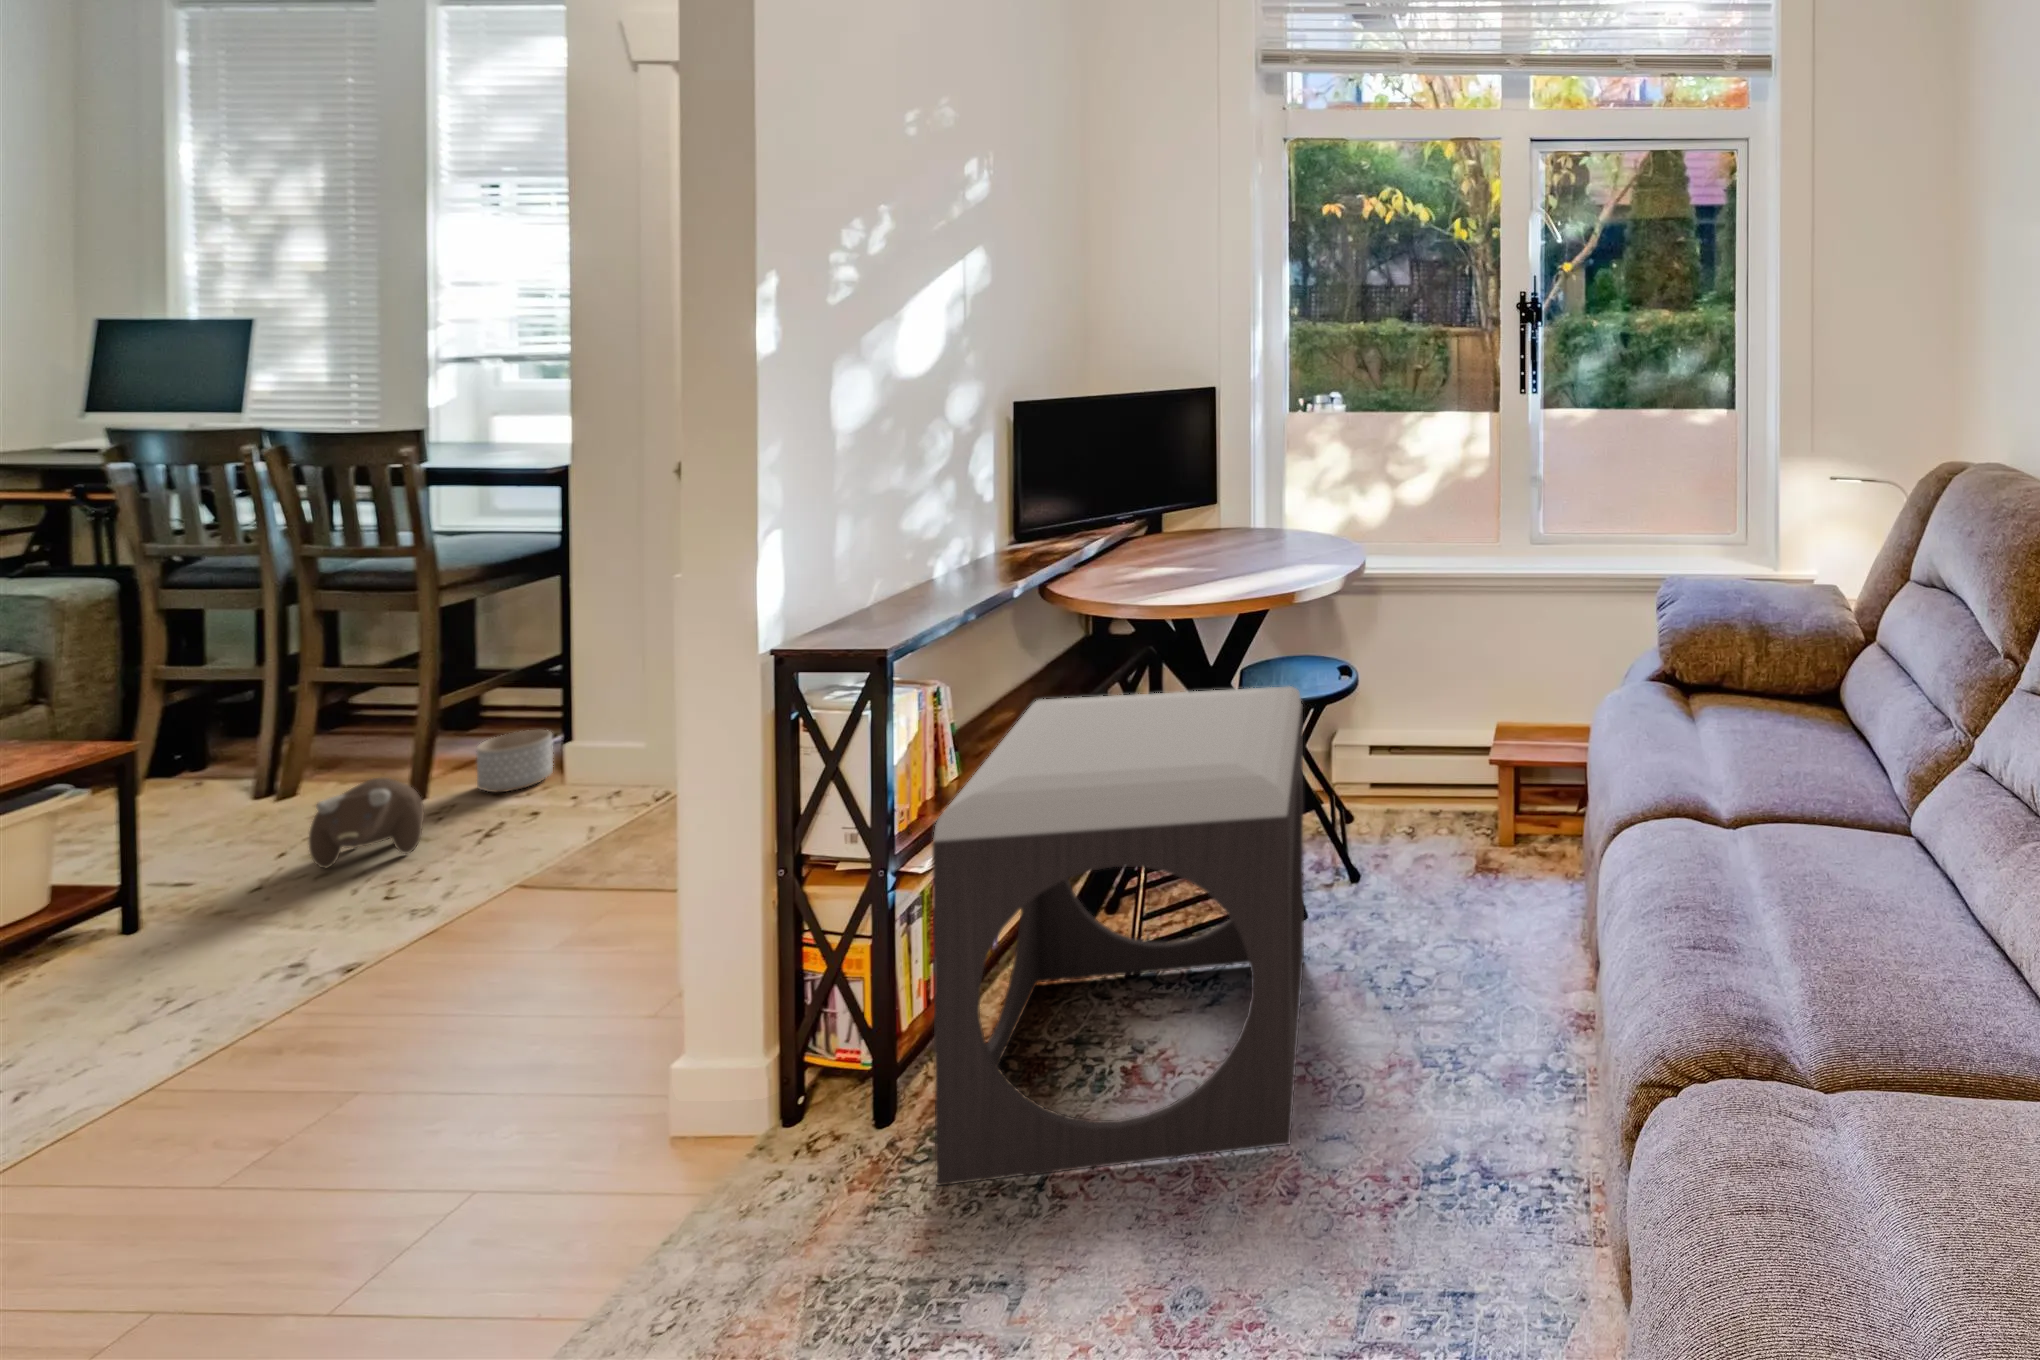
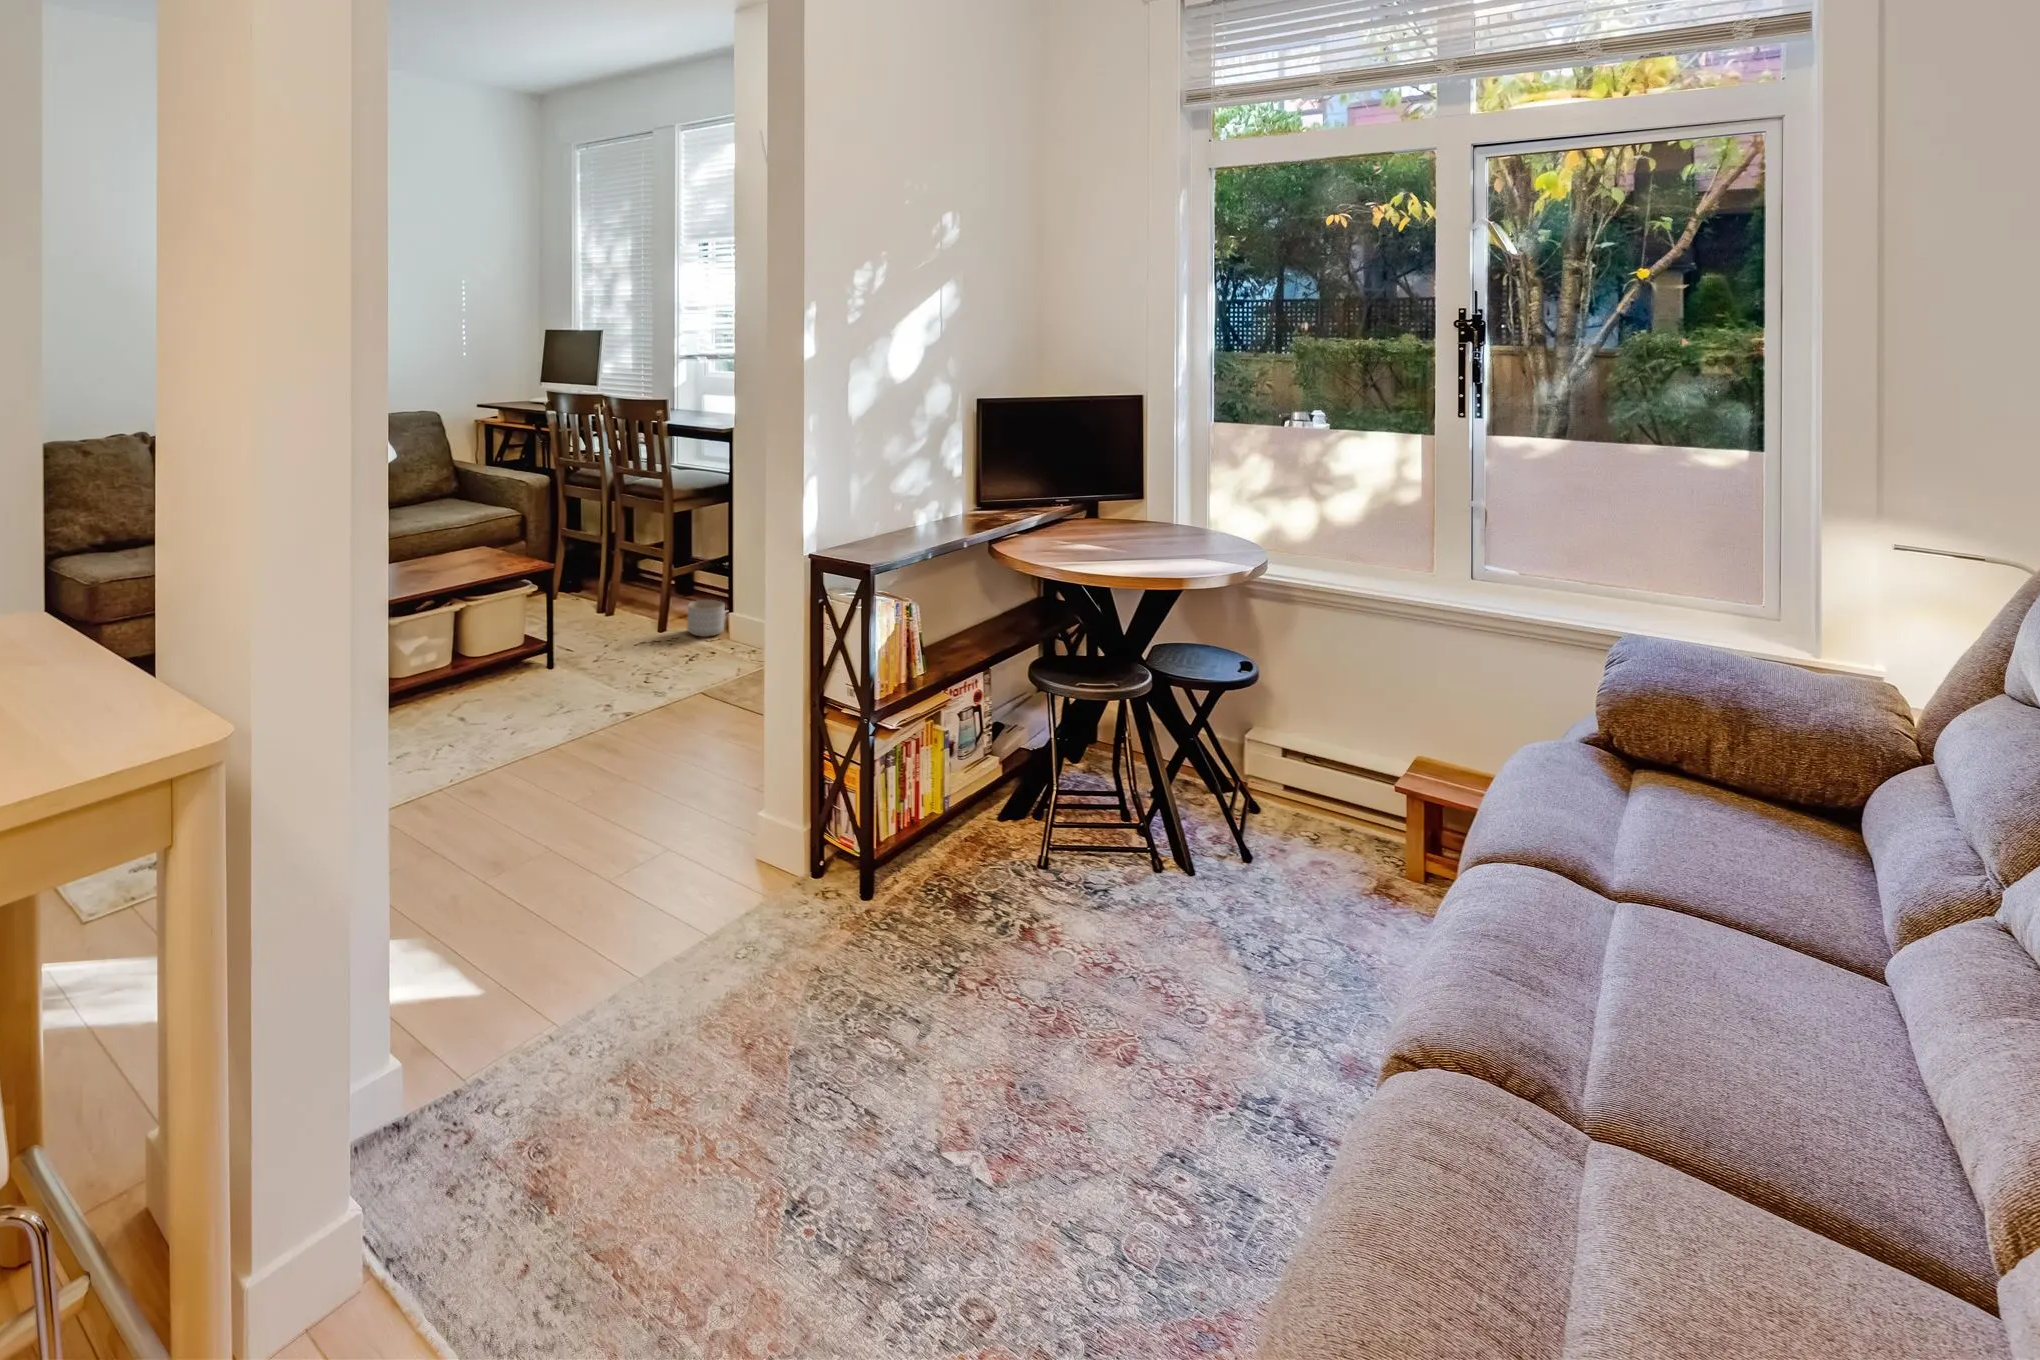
footstool: present [932,686,1304,1186] -> none [885,627,1189,1029]
plush toy: present [309,778,424,868] -> none [610,610,661,660]

